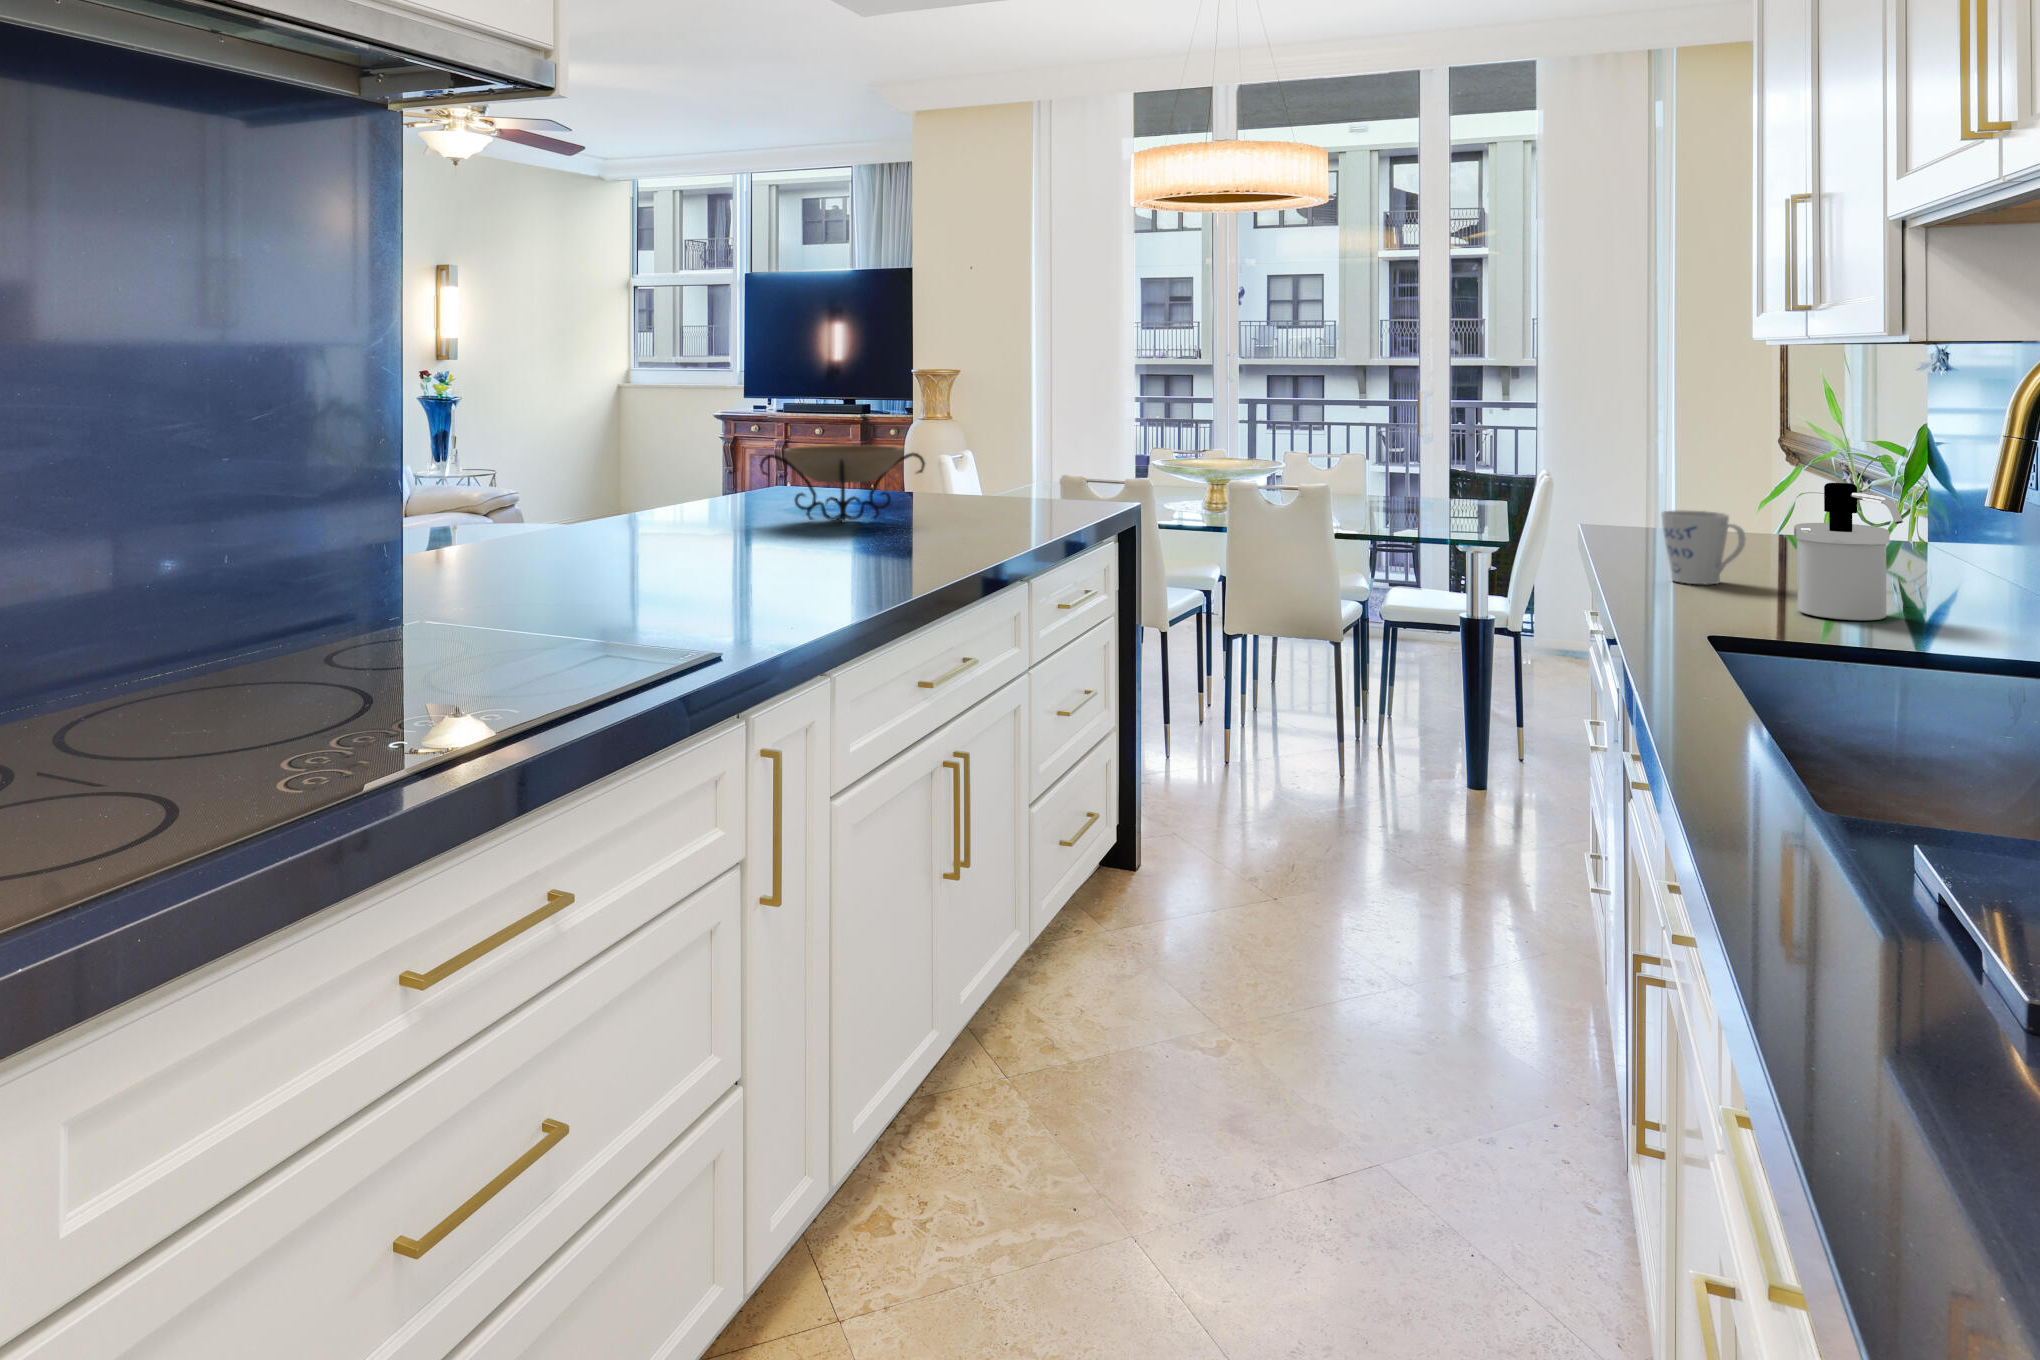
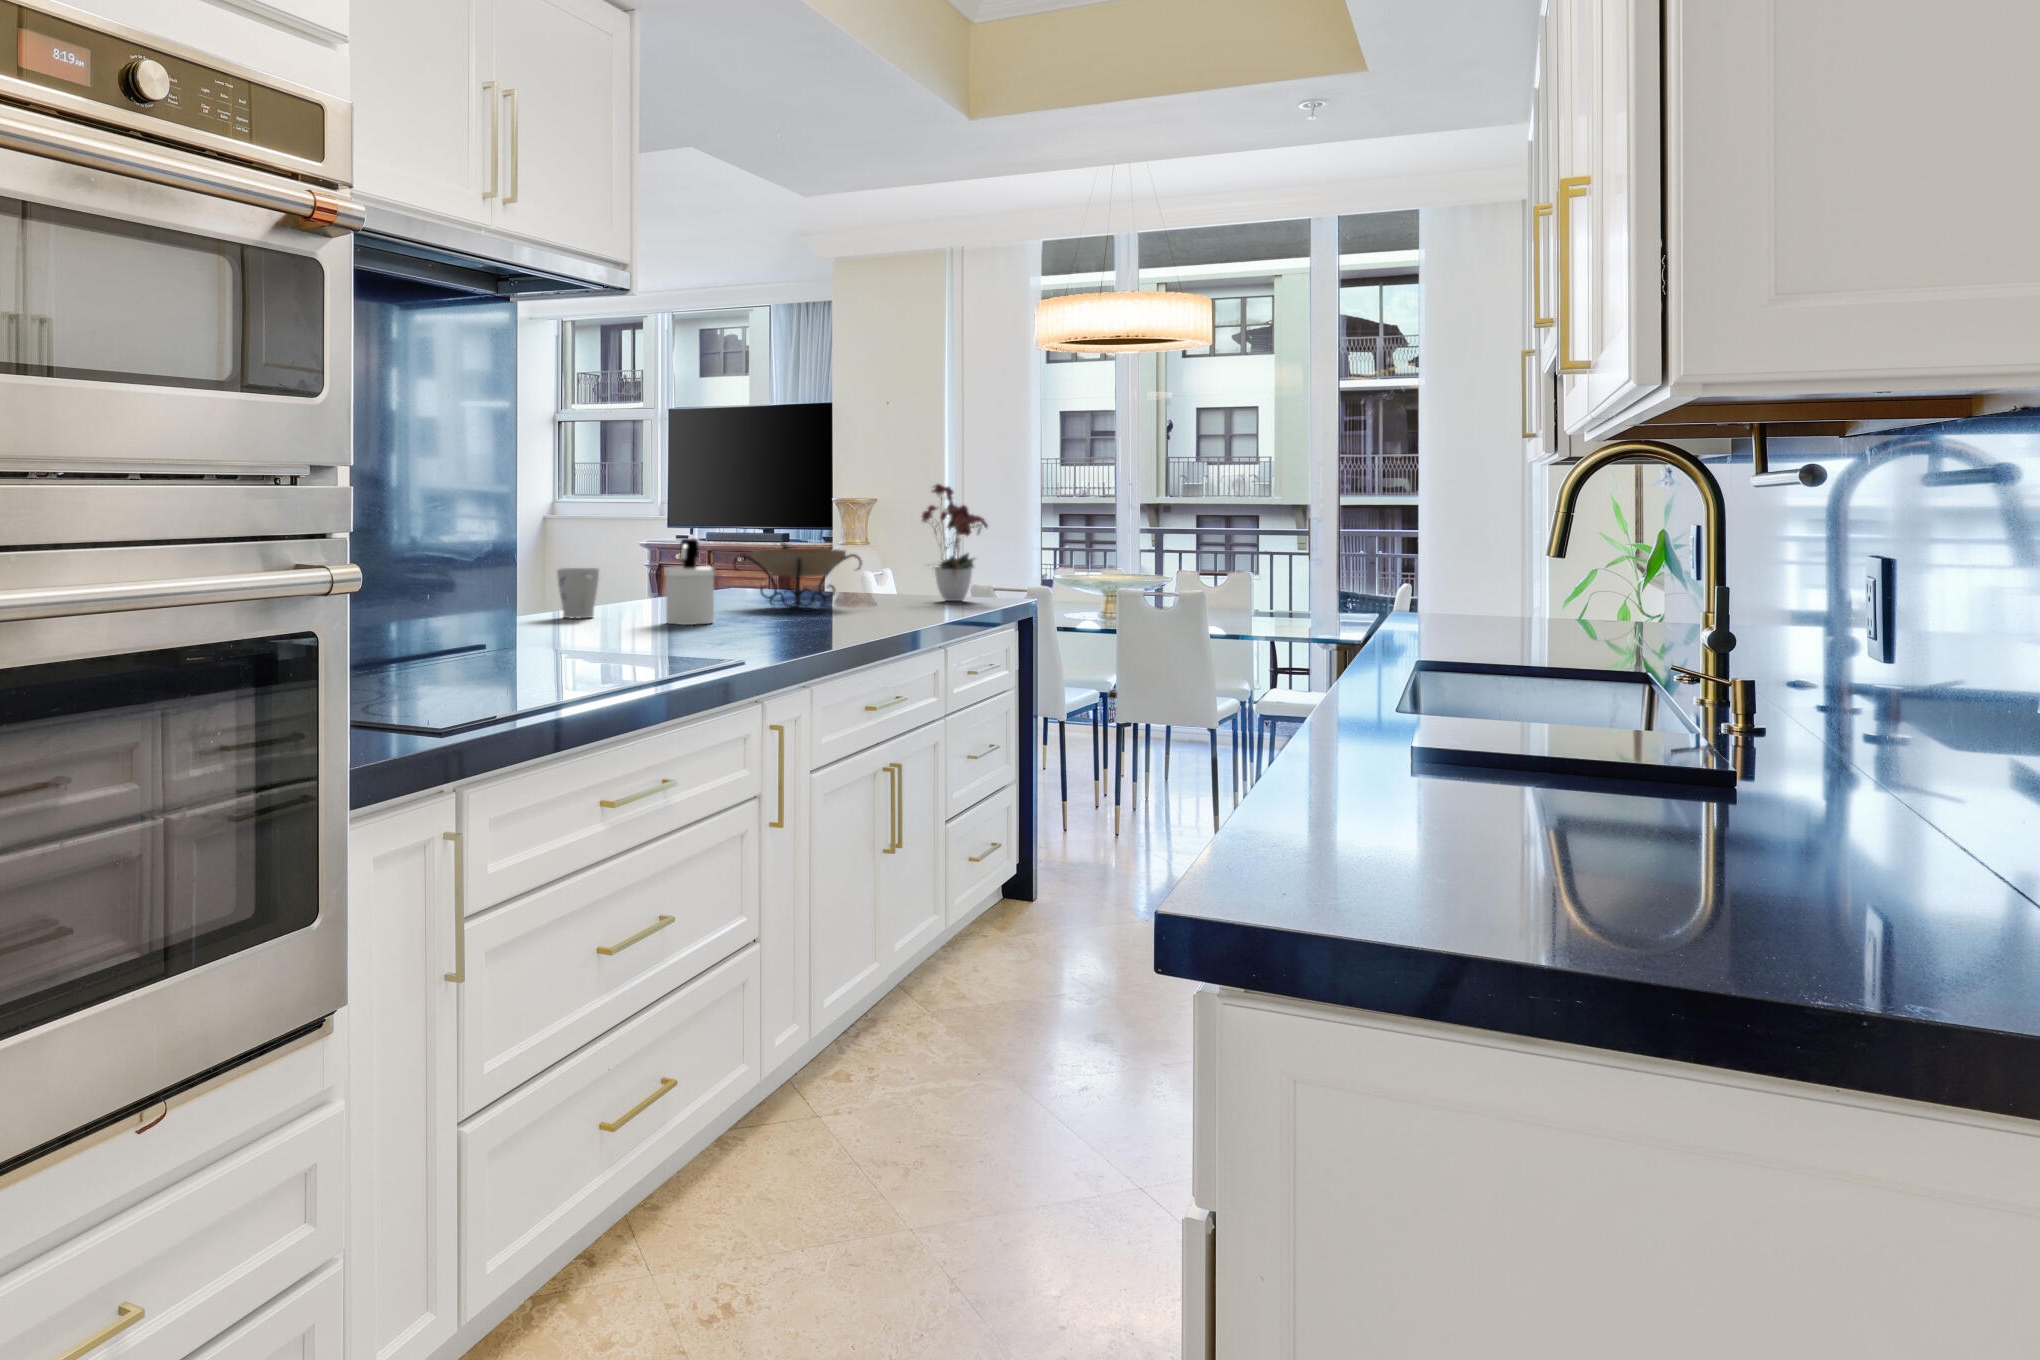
flower arrangement: none [995,355,1091,508] -> present [921,484,988,601]
soap dispenser: present [1794,483,1903,620] -> present [664,539,715,625]
mug: present [1661,510,1746,584] -> present [557,568,599,618]

